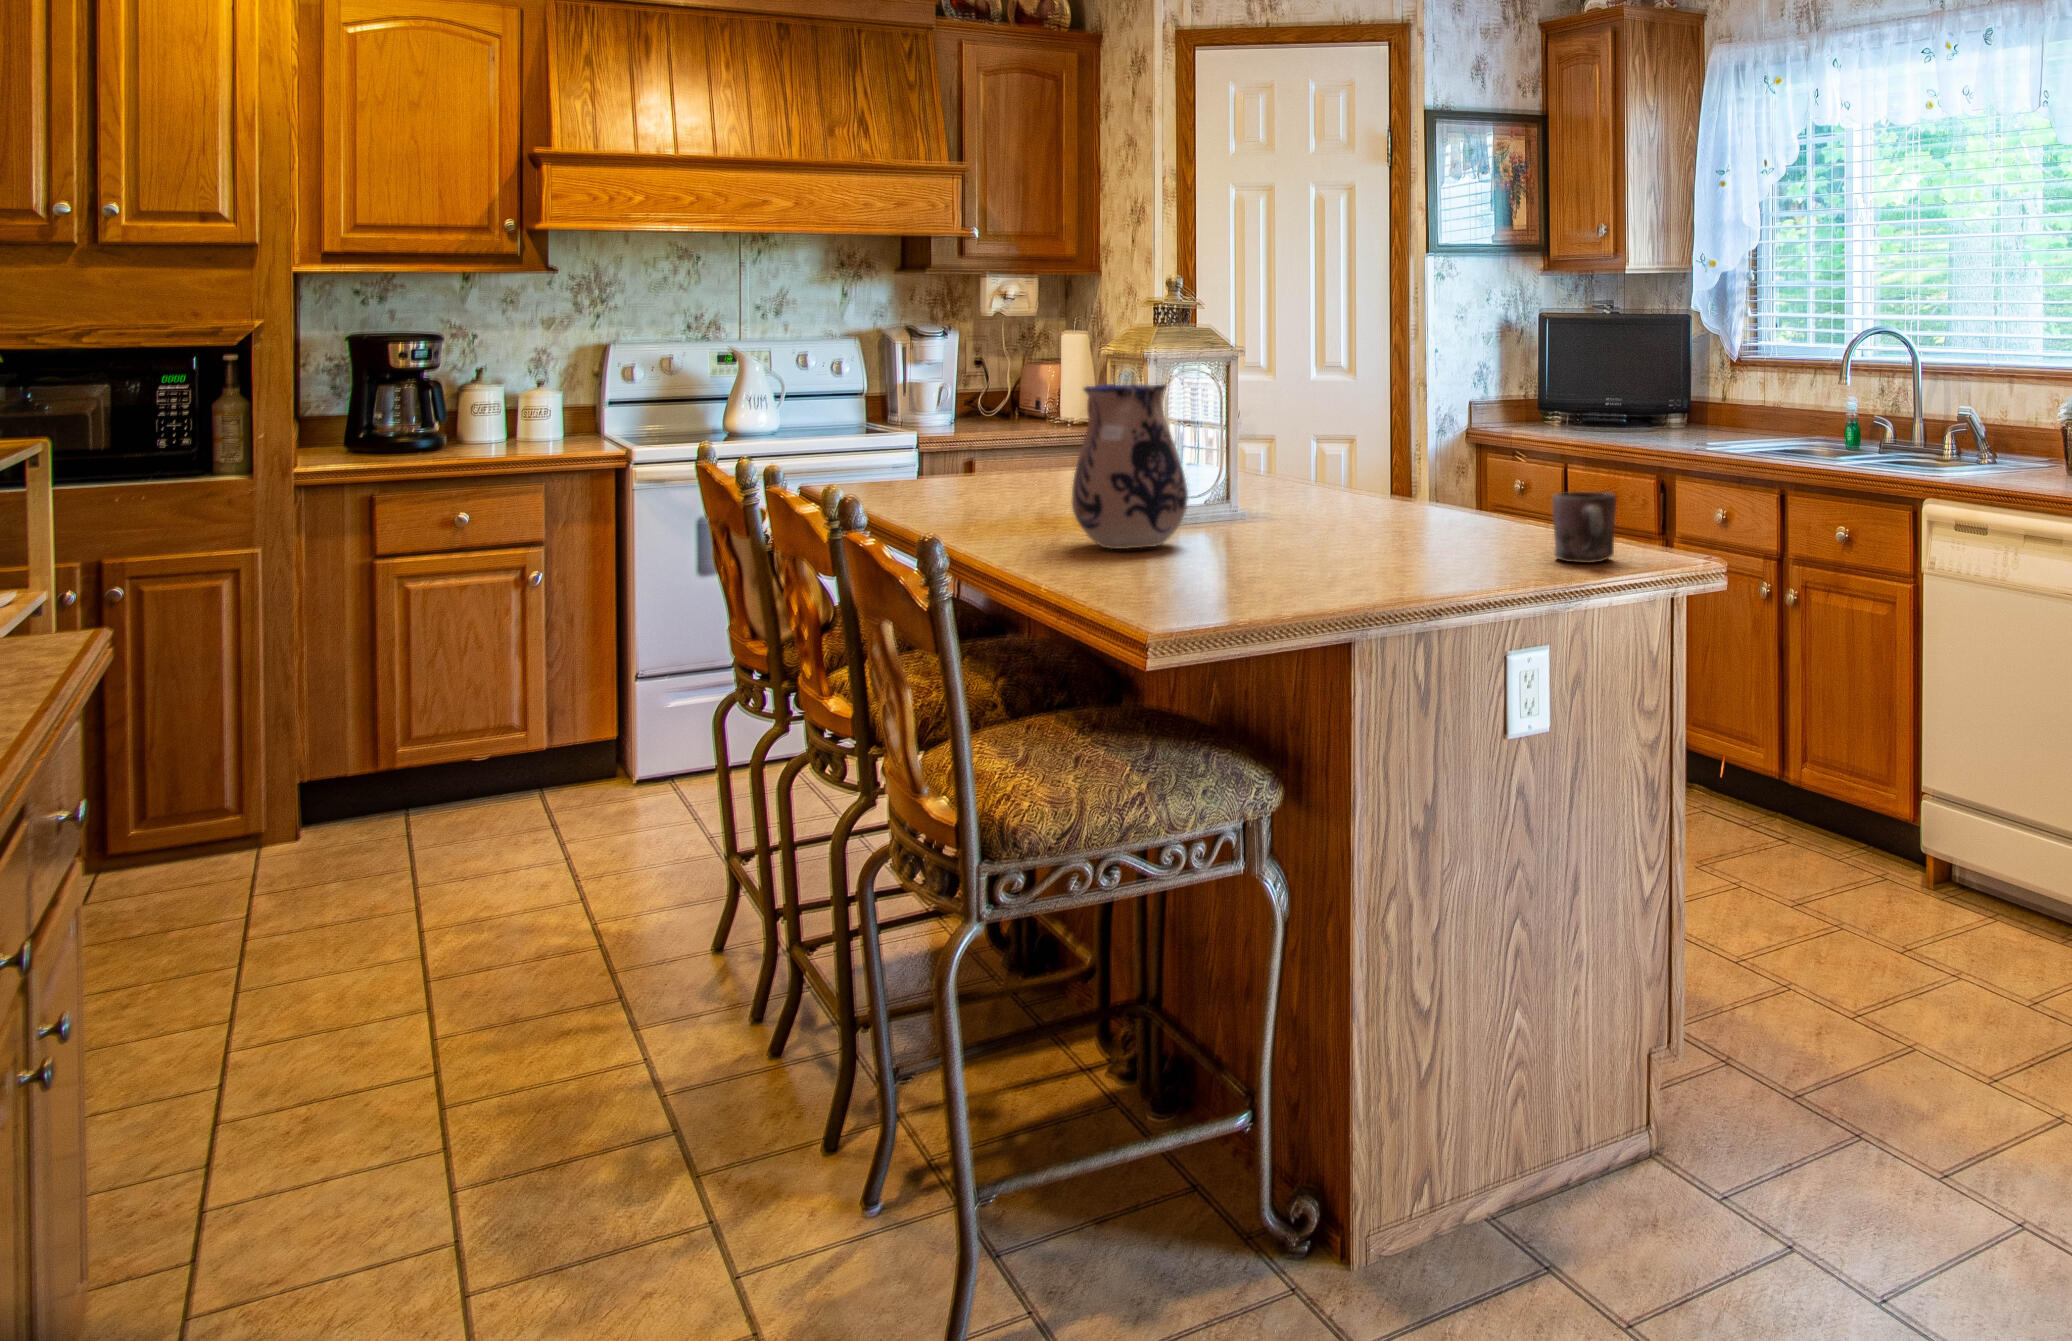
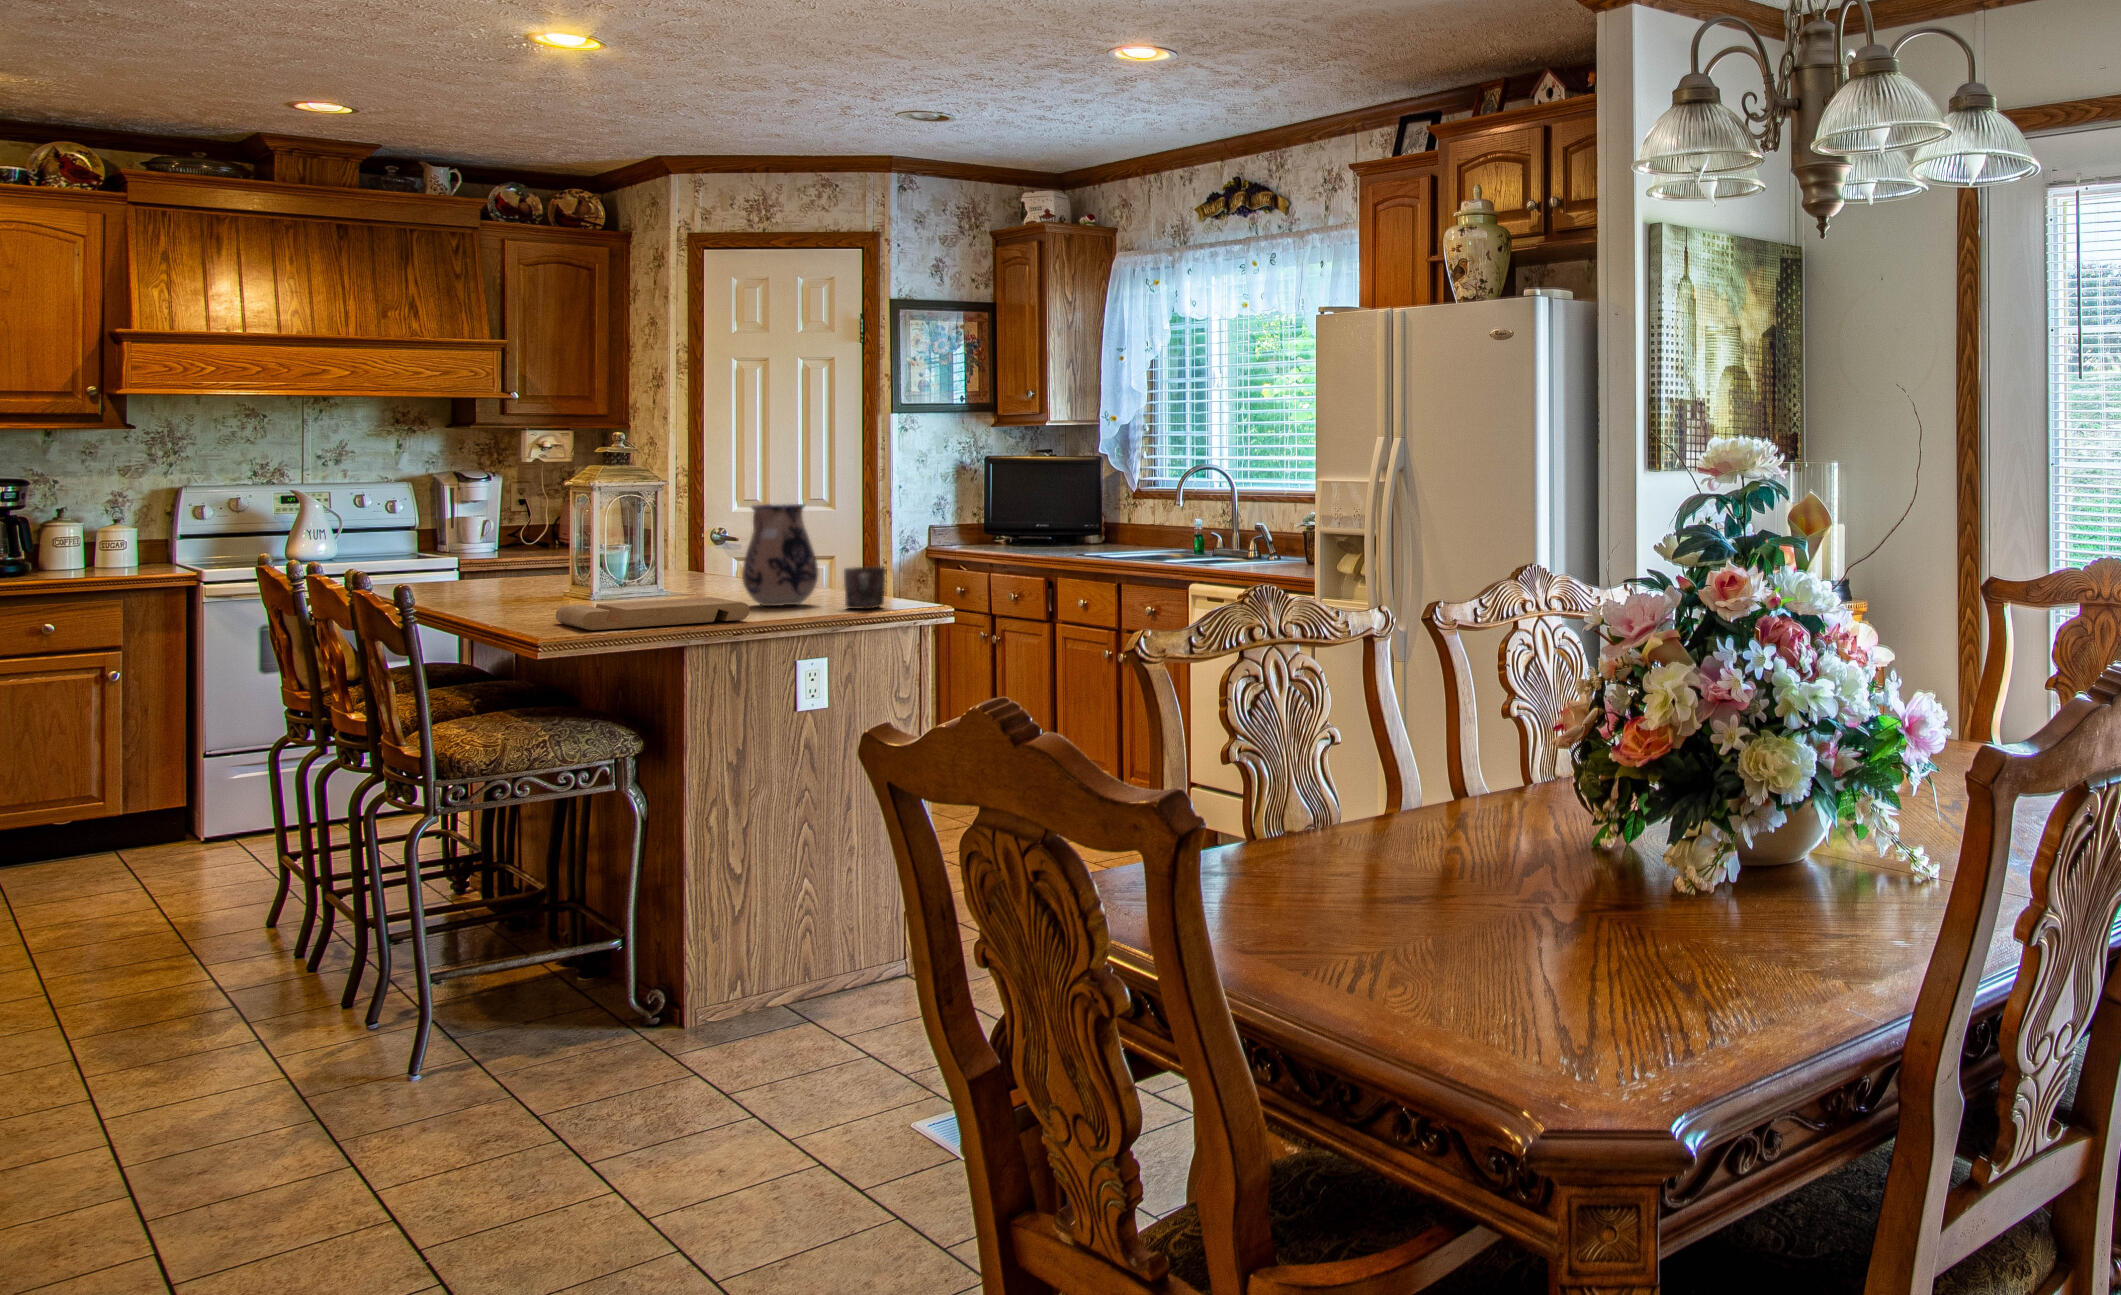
ceramic pitcher: present [1072,384,1188,549] -> present [742,504,819,606]
cutting board: none [1141,541,1445,610] -> present [556,597,750,630]

